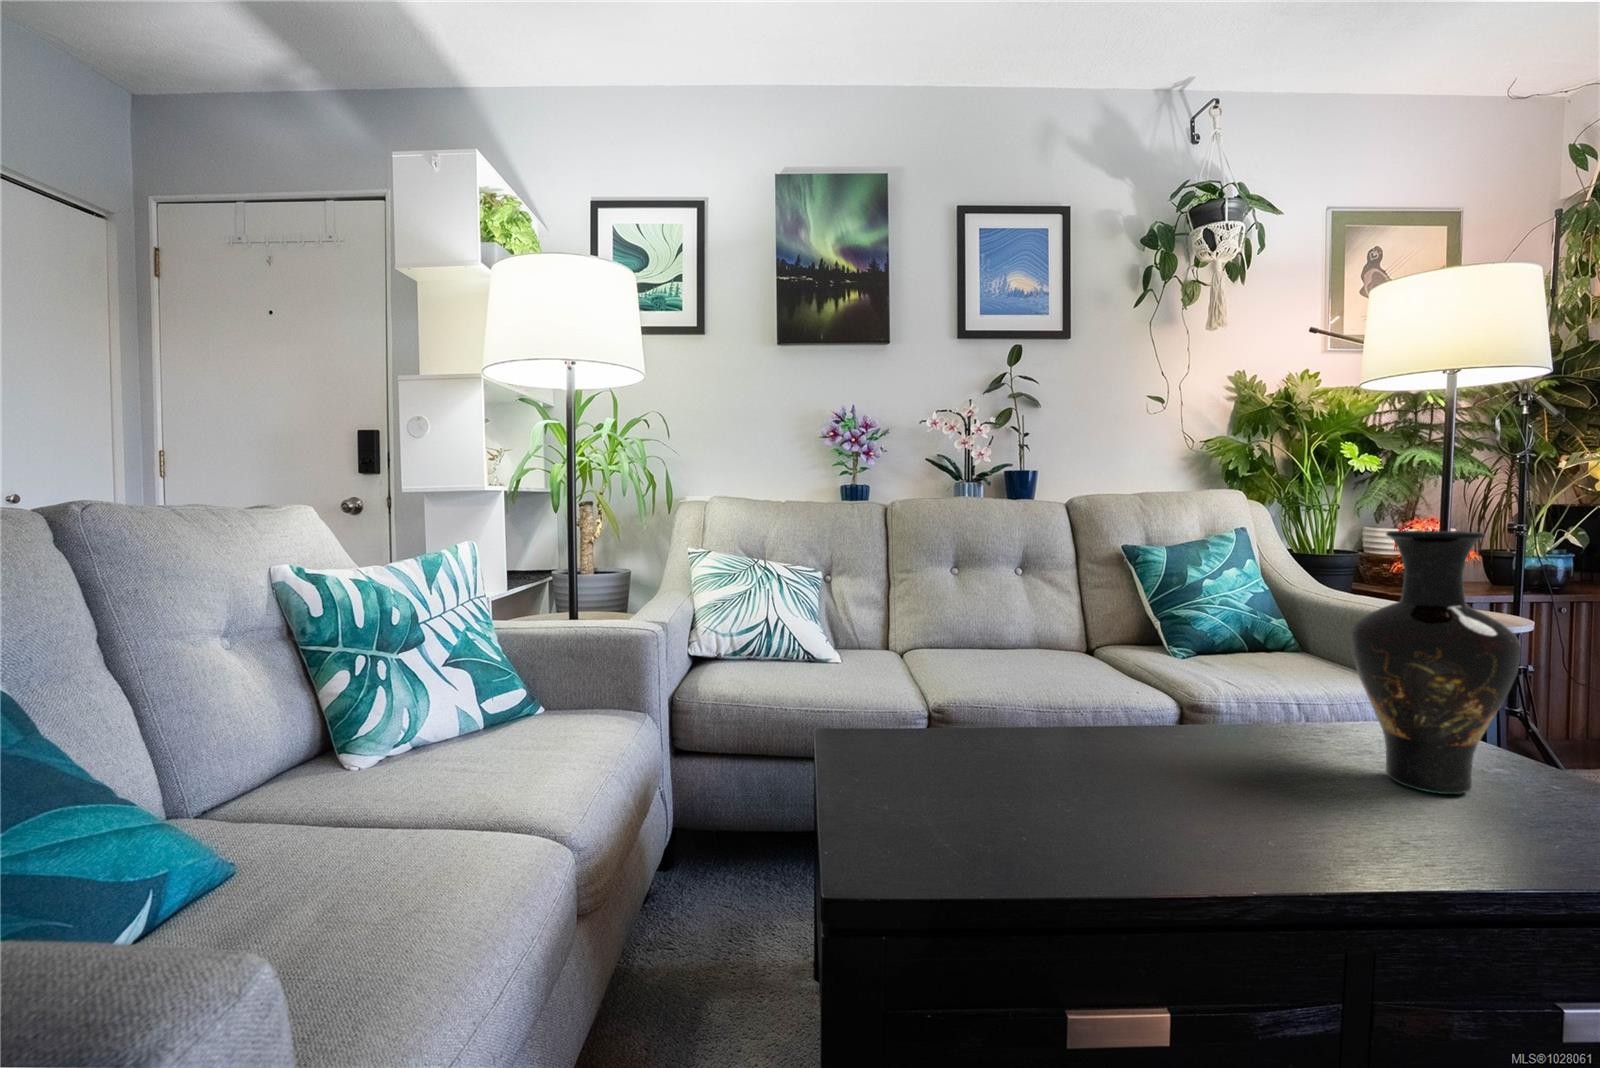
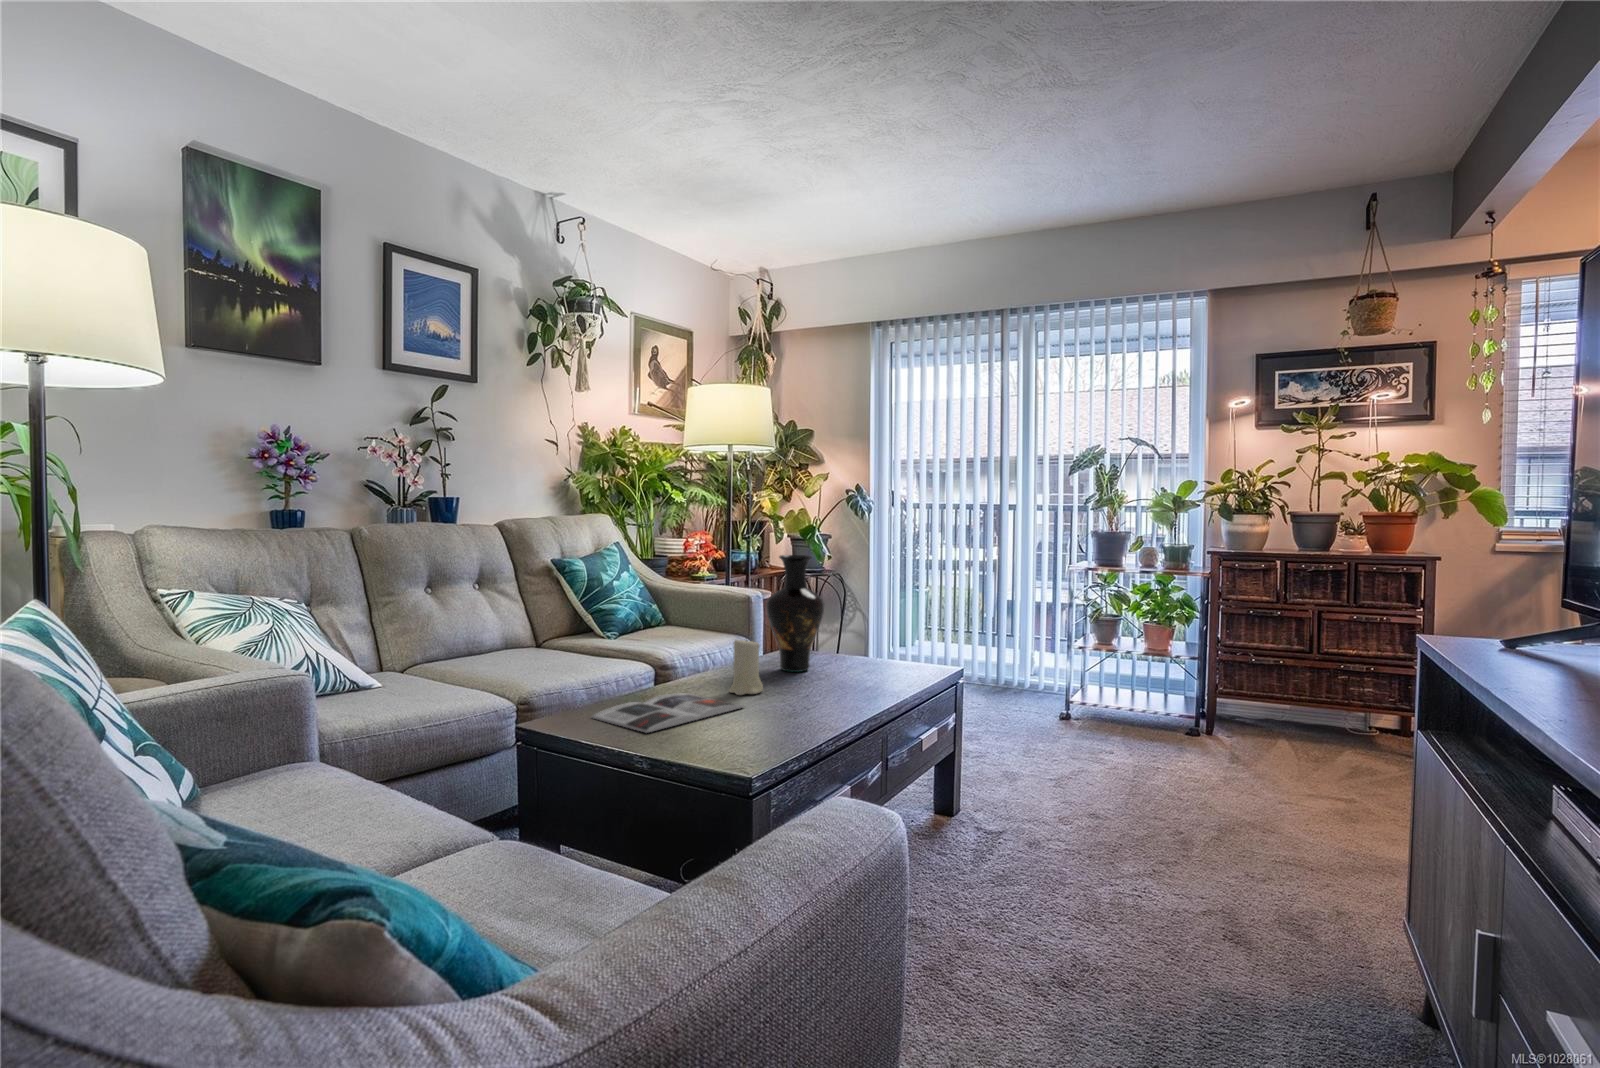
candle: none [1173,687,1253,812] -> present [729,639,763,695]
magazine: none [870,756,1143,834] -> present [592,693,744,733]

